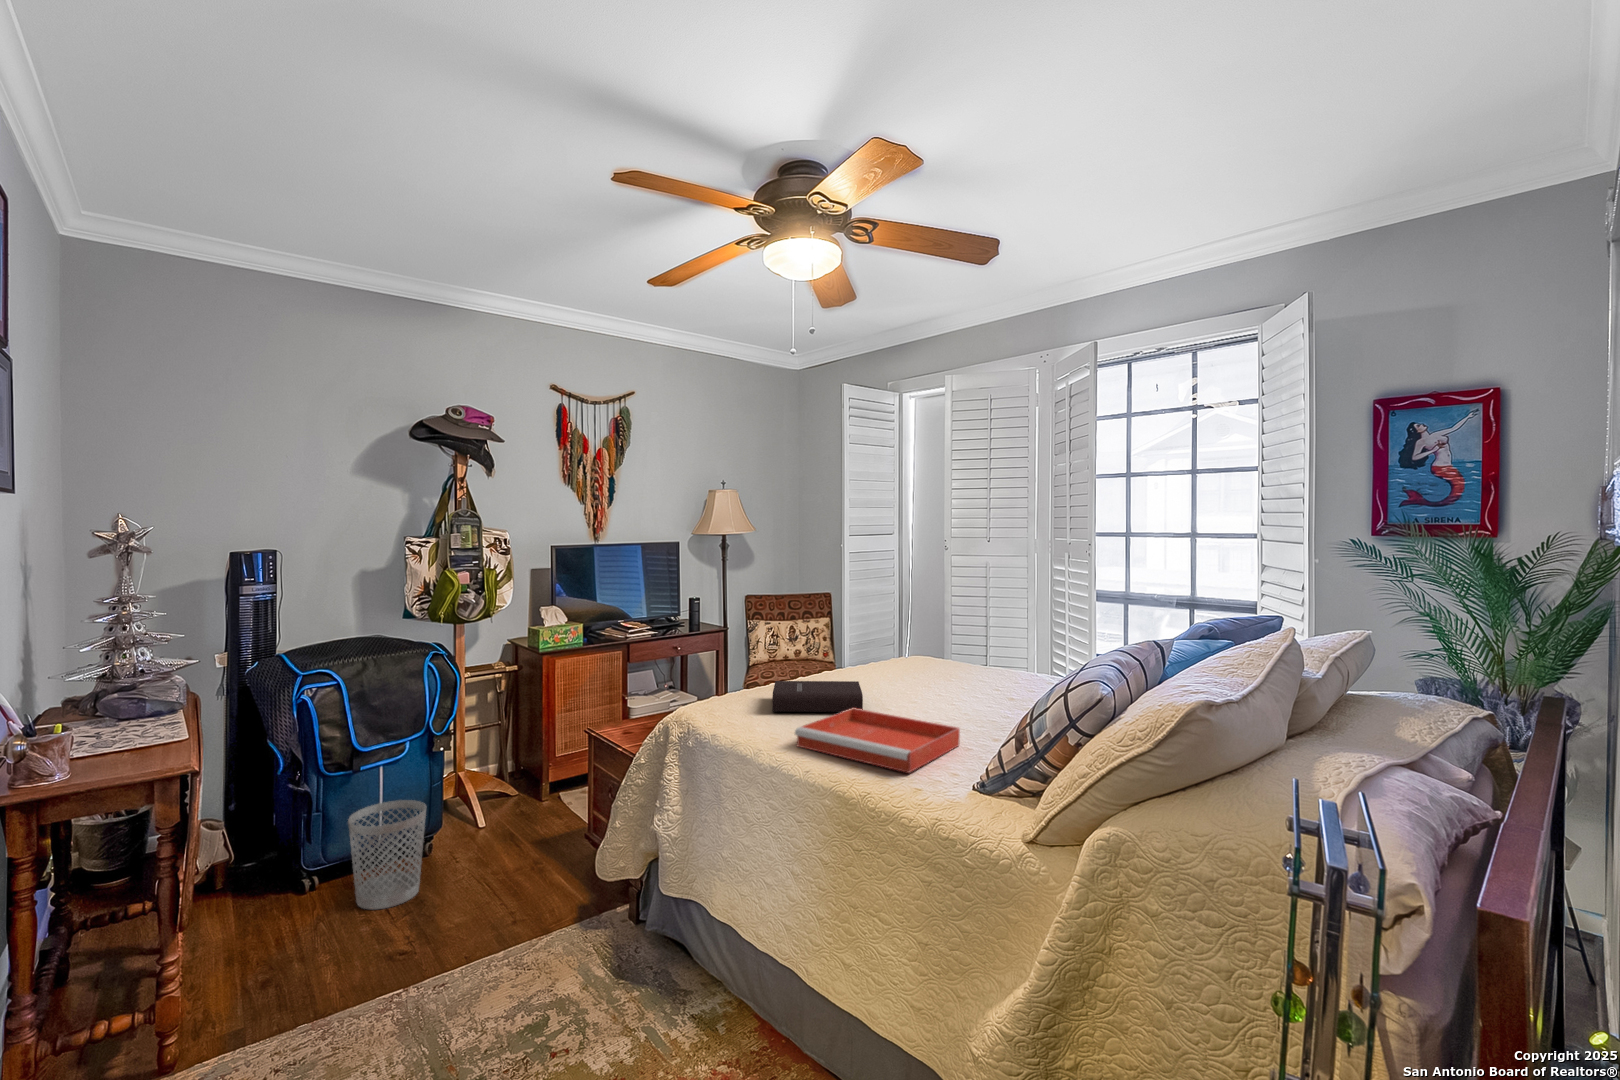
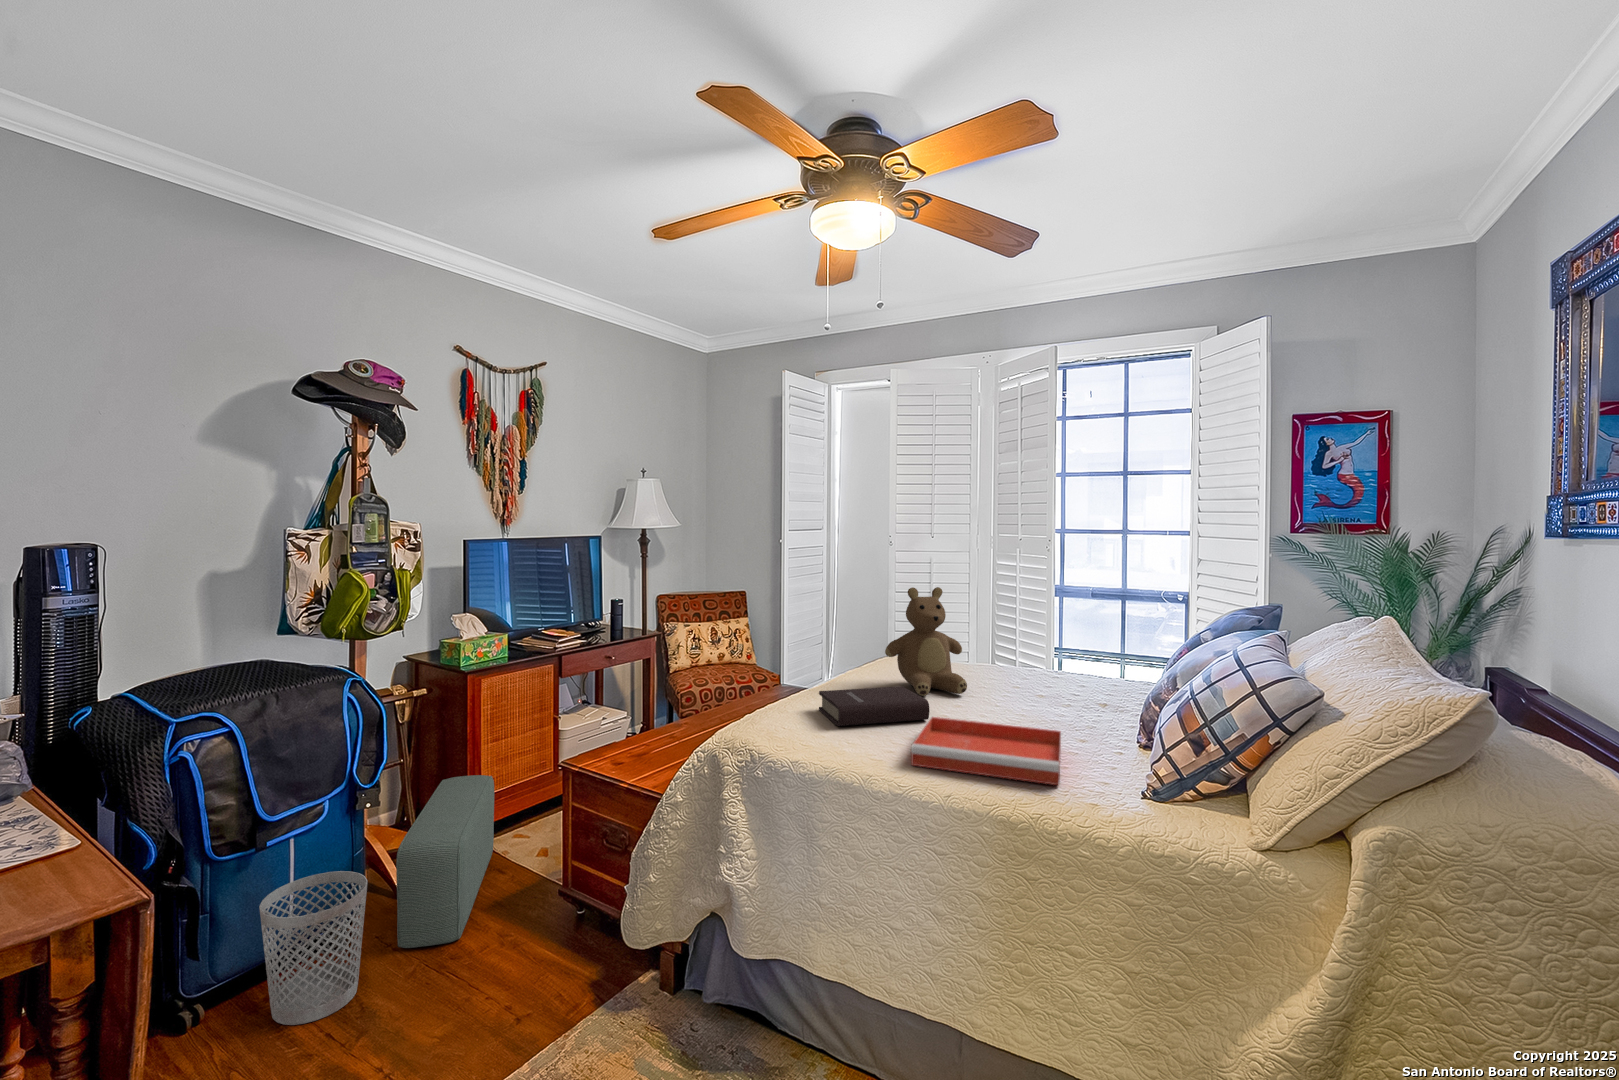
teddy bear: none [861,589,942,693] -> present [885,587,967,696]
pouf: none [456,742,561,870] -> present [396,775,494,948]

